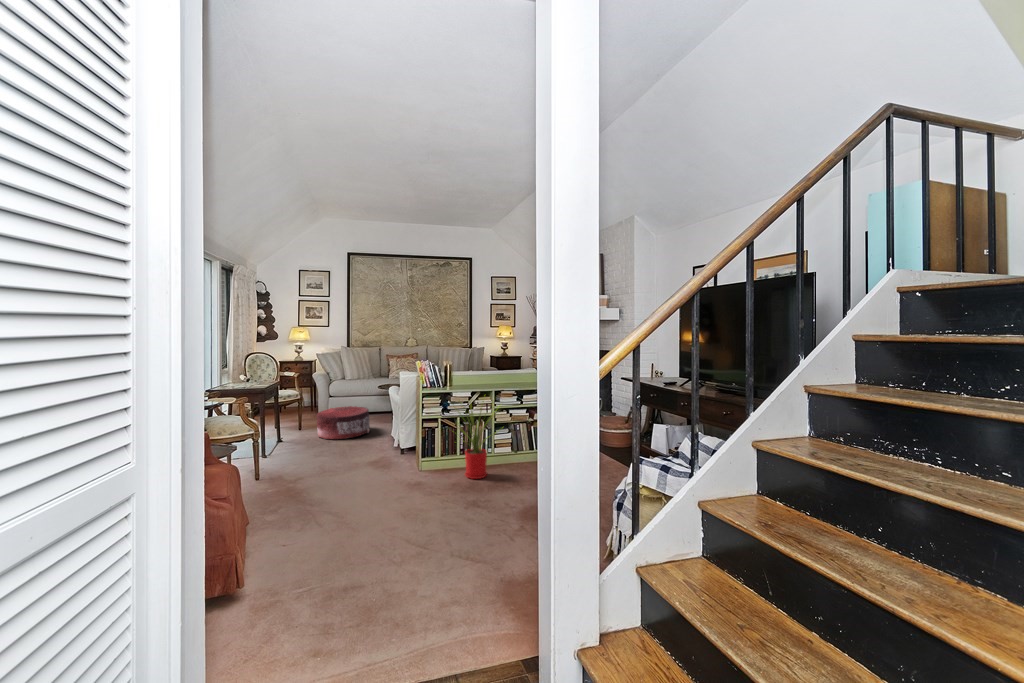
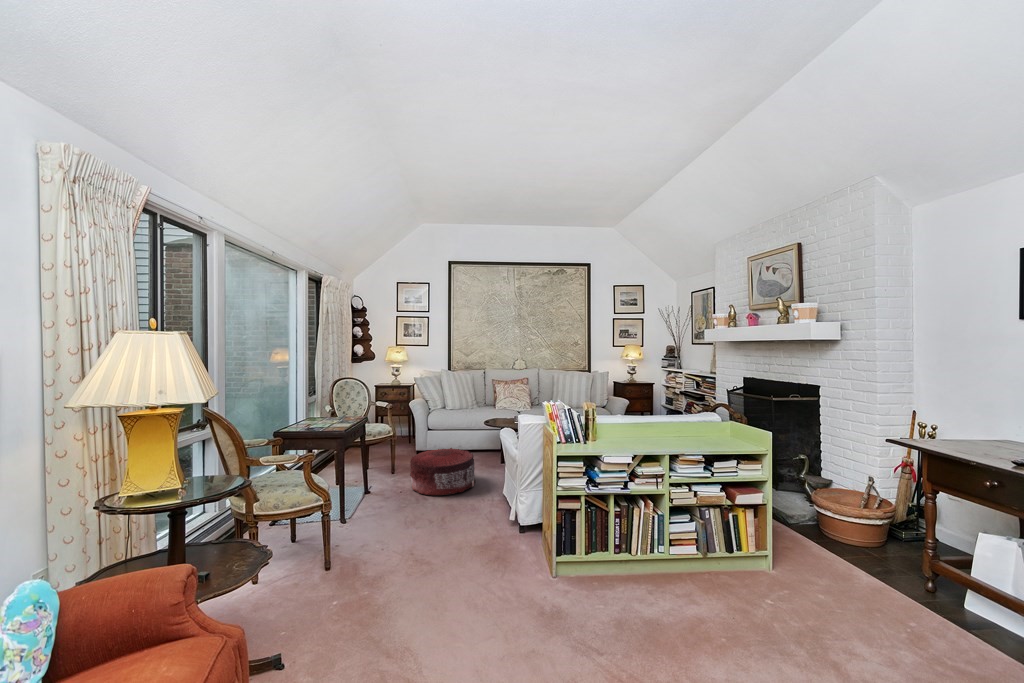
house plant: present [461,406,496,479] -> none [599,462,707,612]

